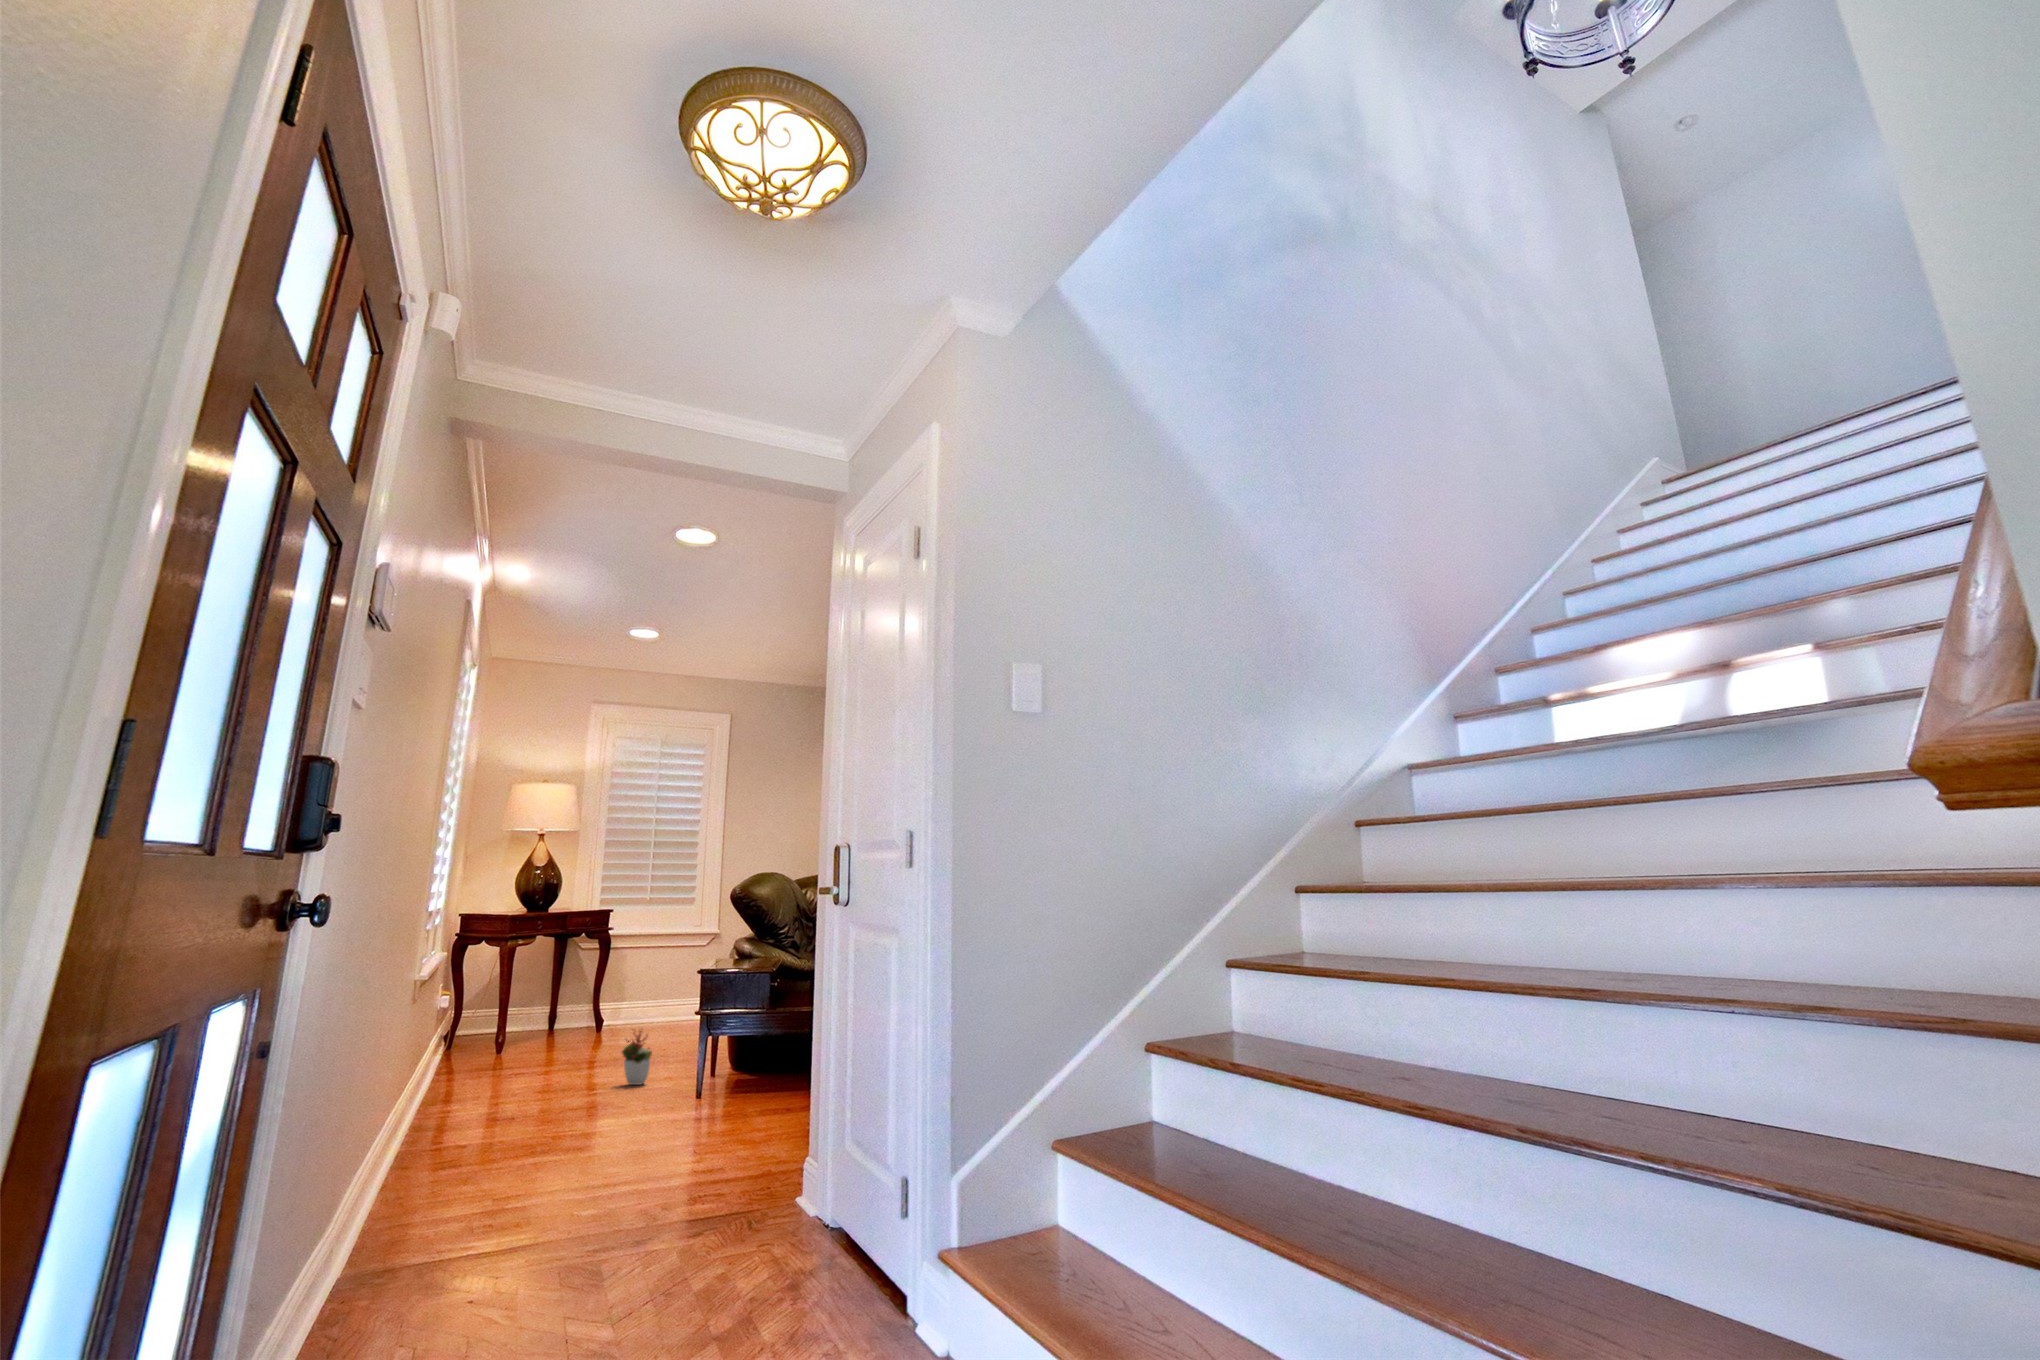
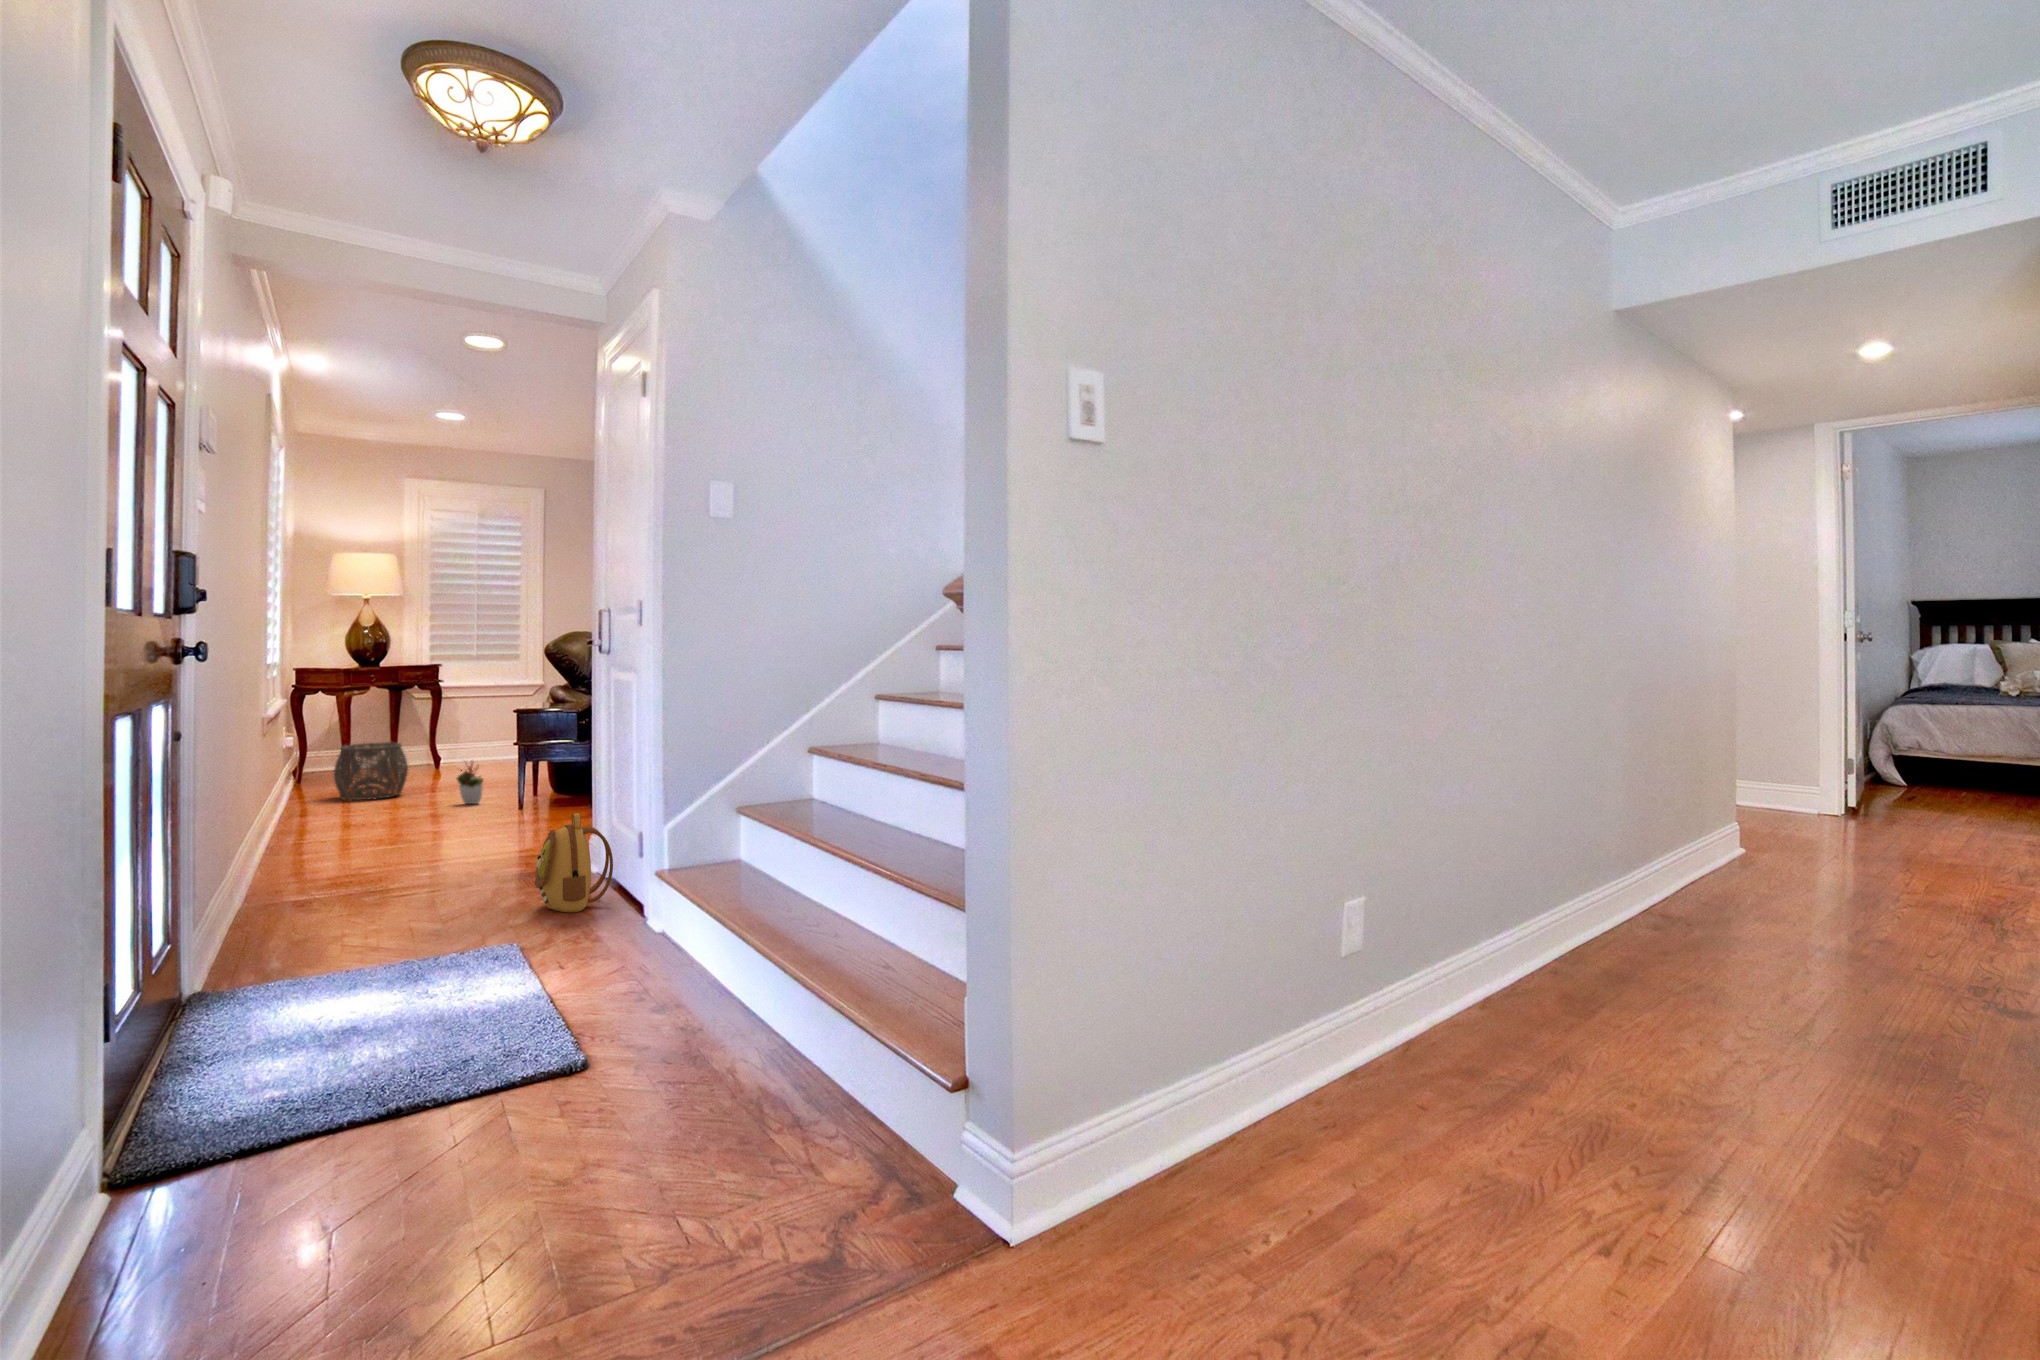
woven basket: none [486,1004,569,1079] -> present [334,742,408,800]
backpack: none [743,1139,854,1314] -> present [535,813,613,912]

